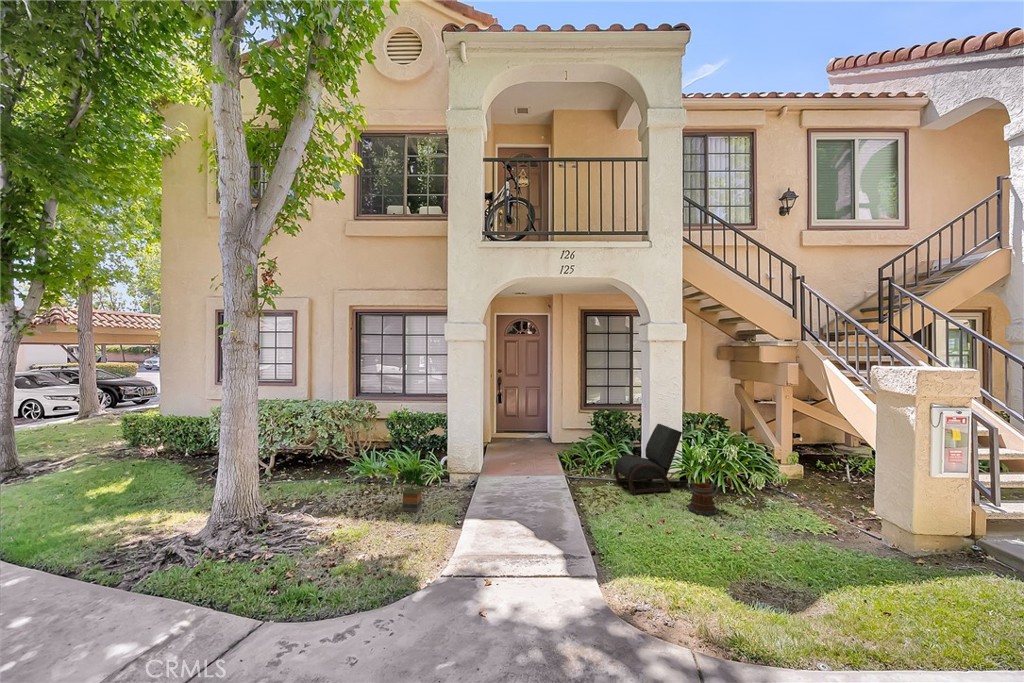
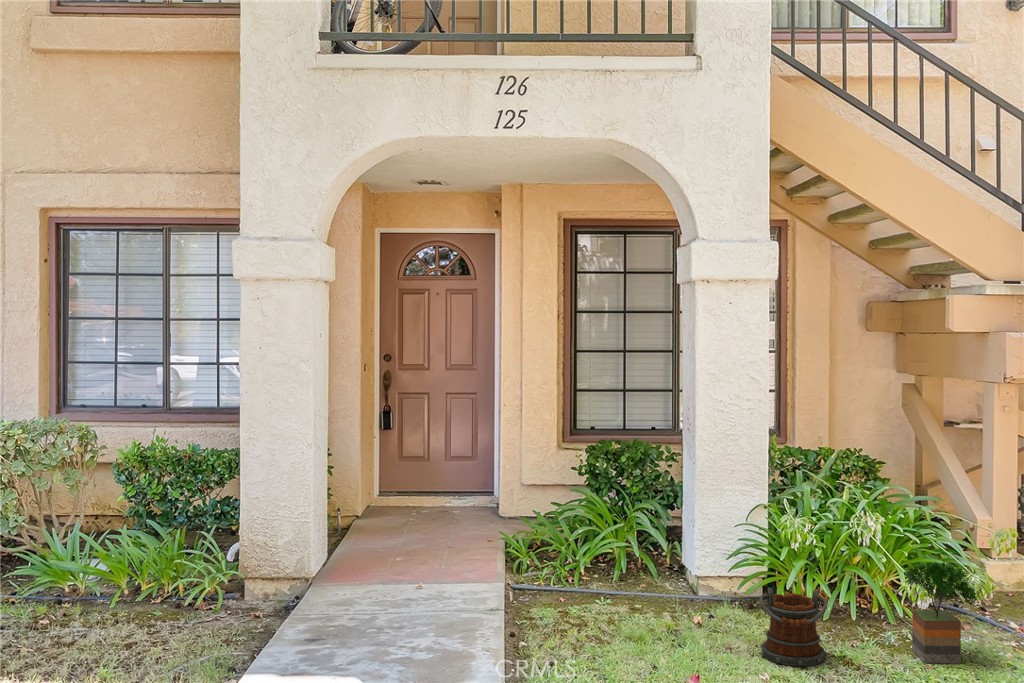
lounge chair: present [614,424,682,495] -> none [612,466,761,624]
potted tree: present [401,468,426,512] -> present [904,562,977,664]

